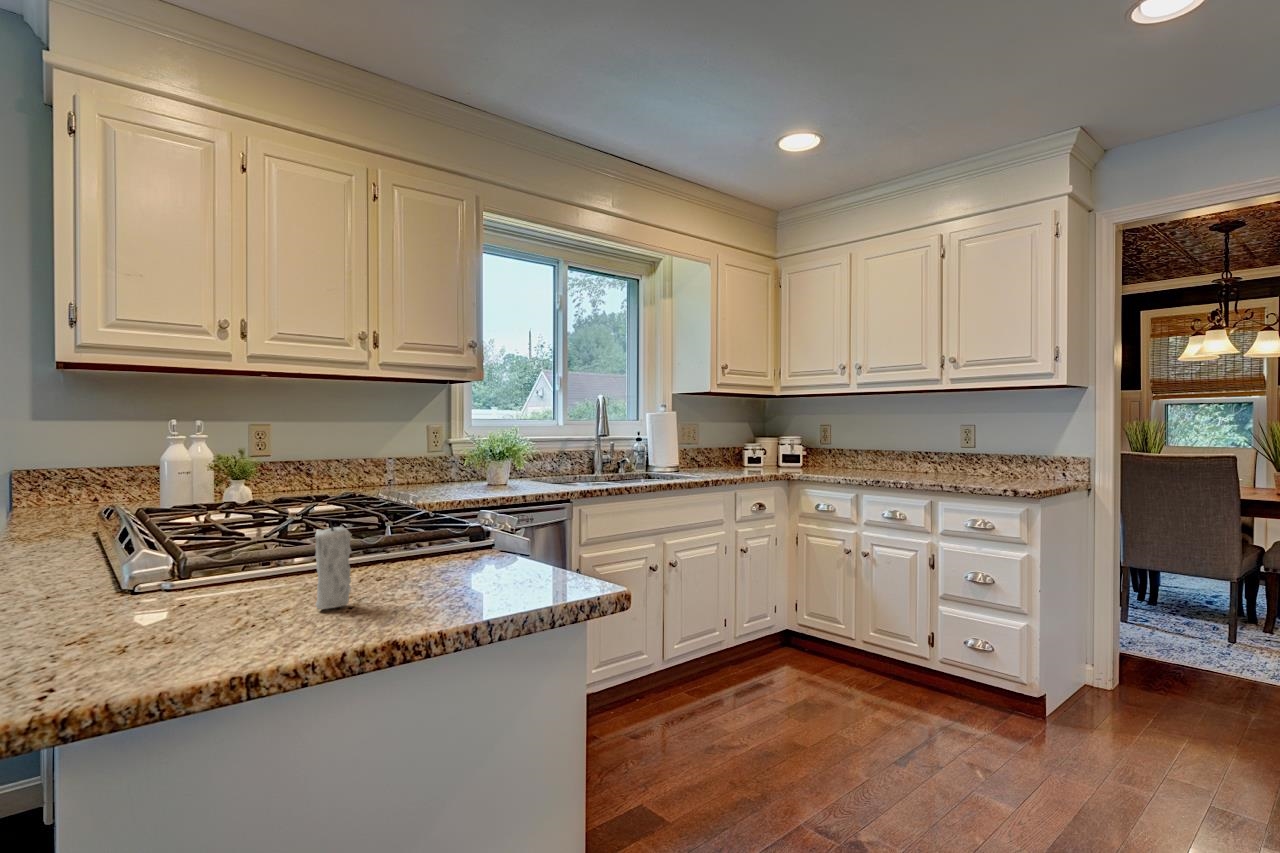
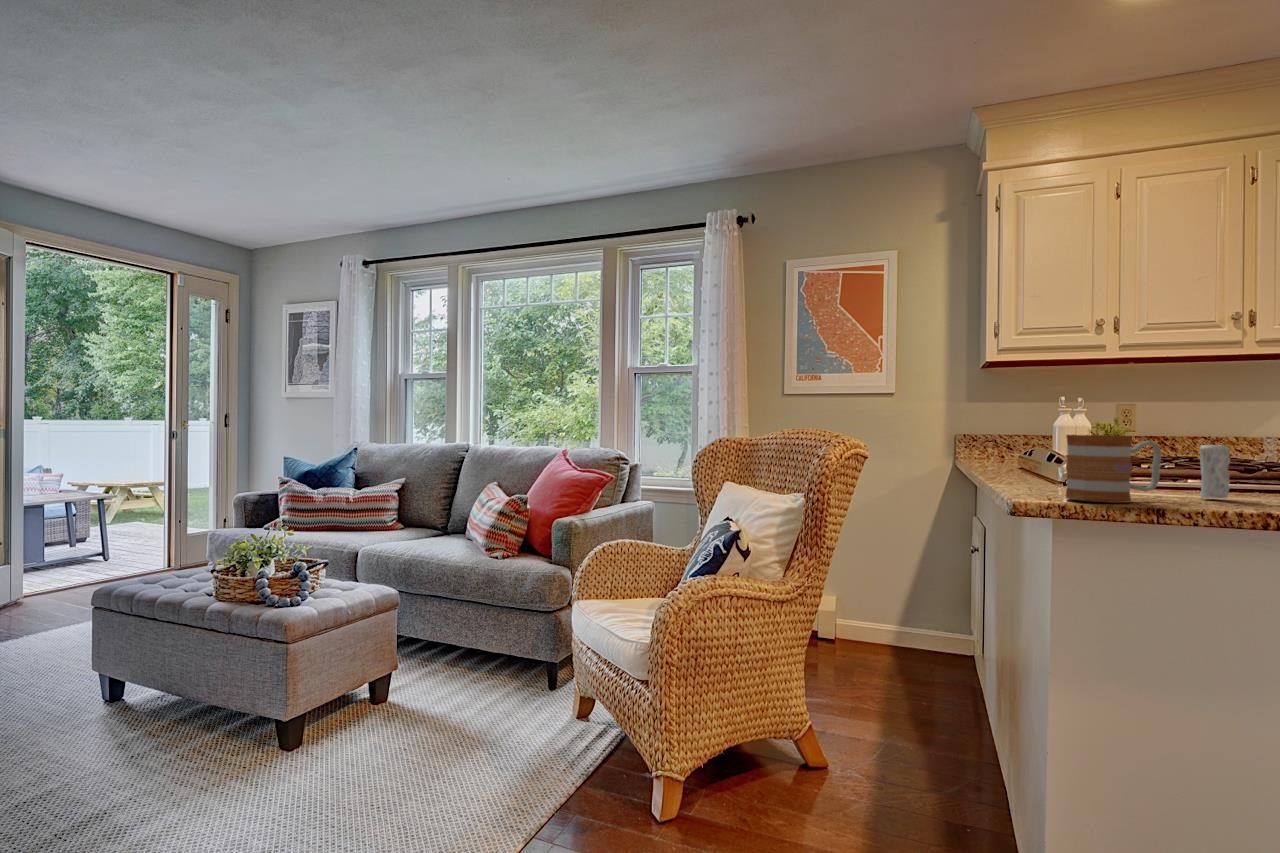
mug: none [91,530,262,673] -> present [1066,435,1162,503]

